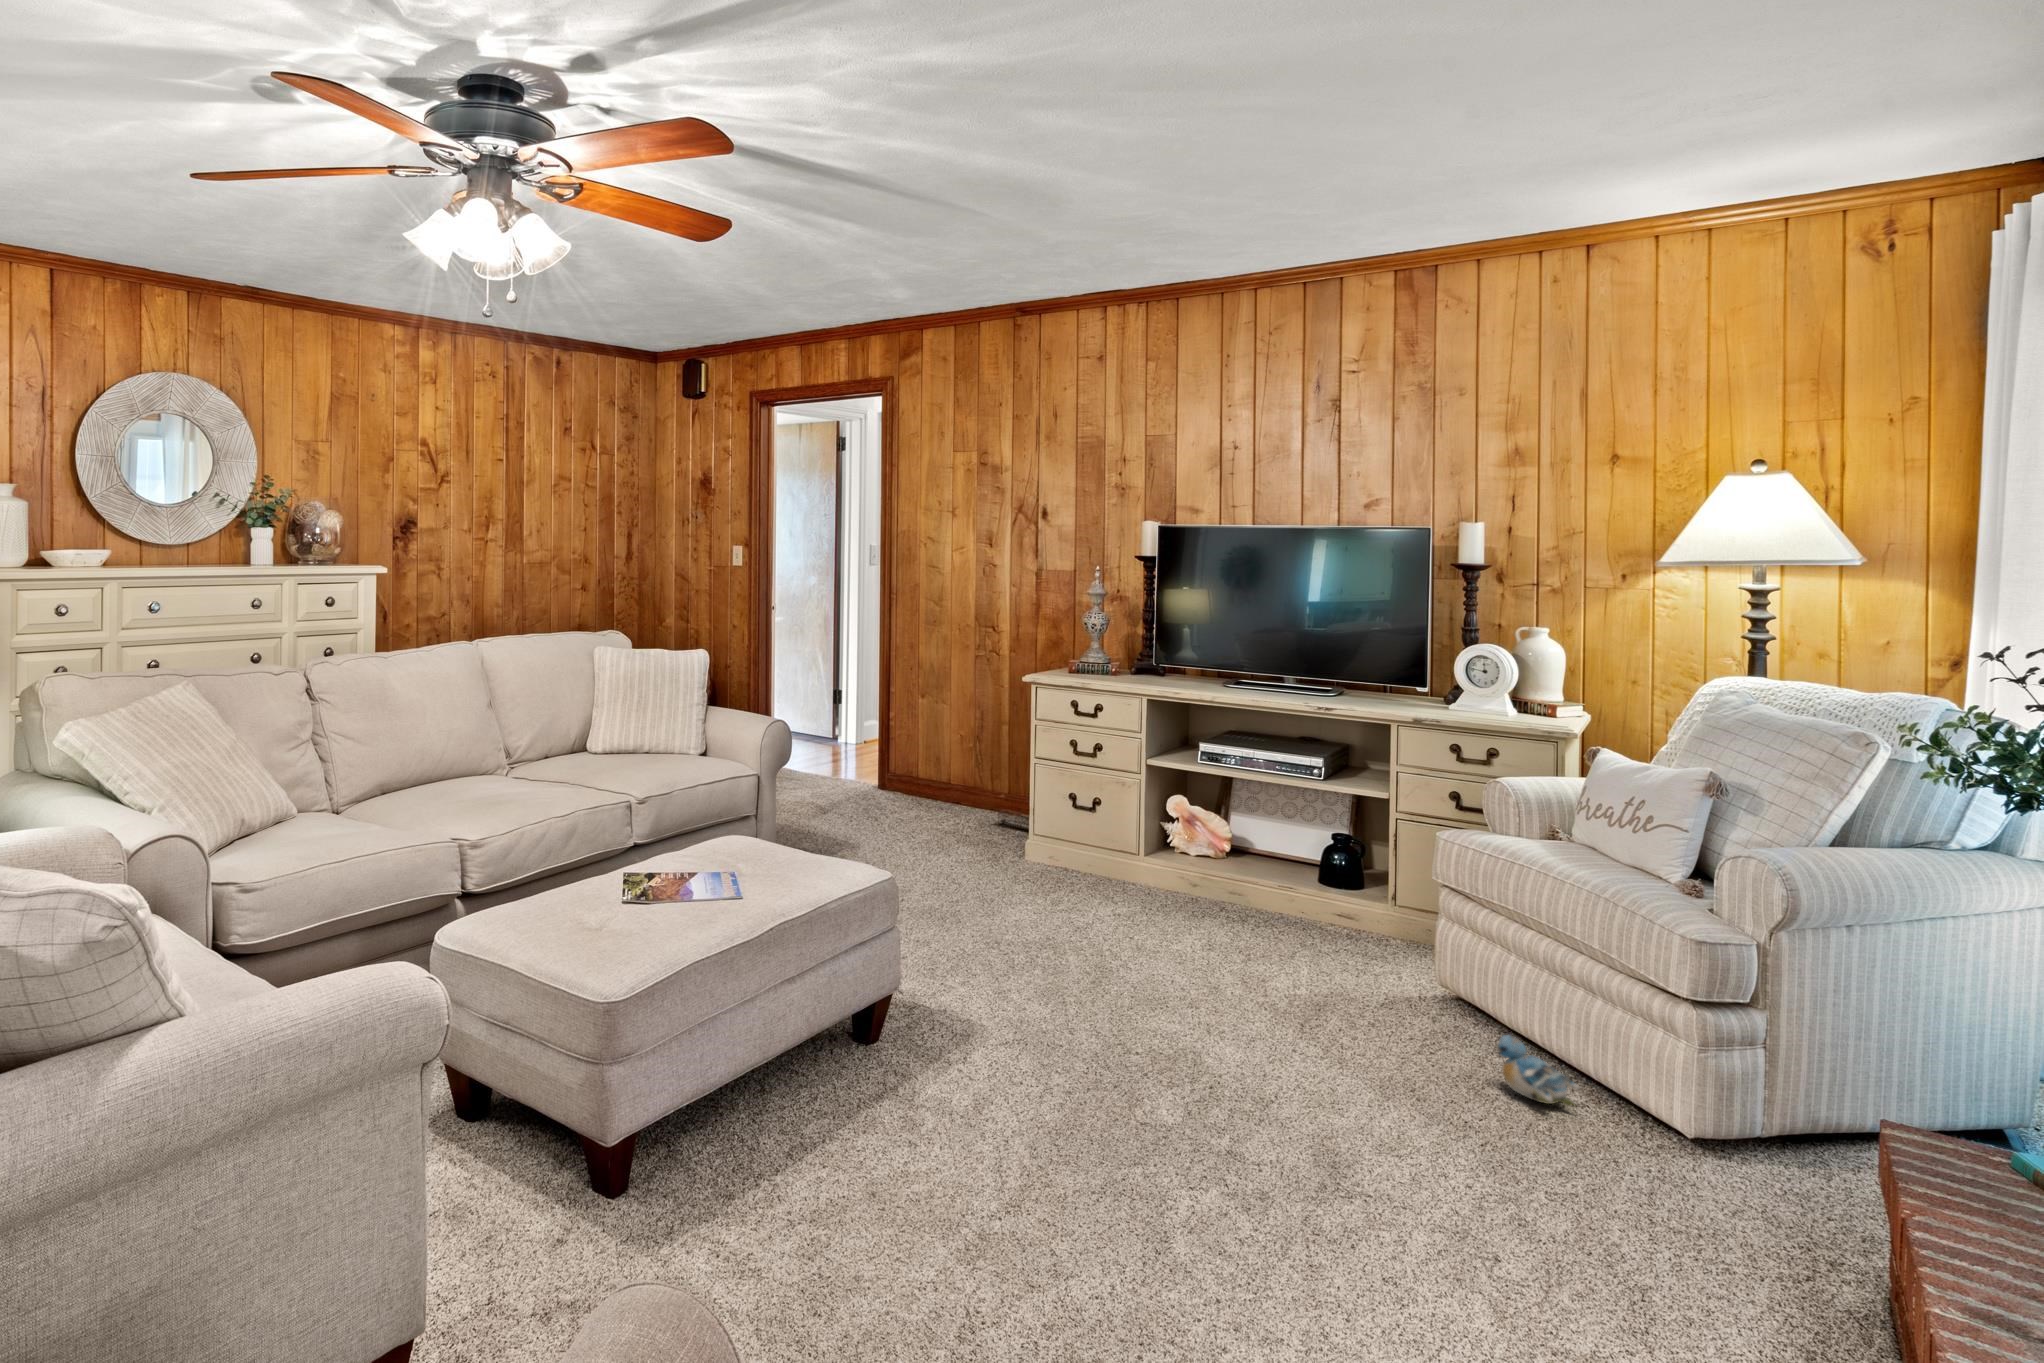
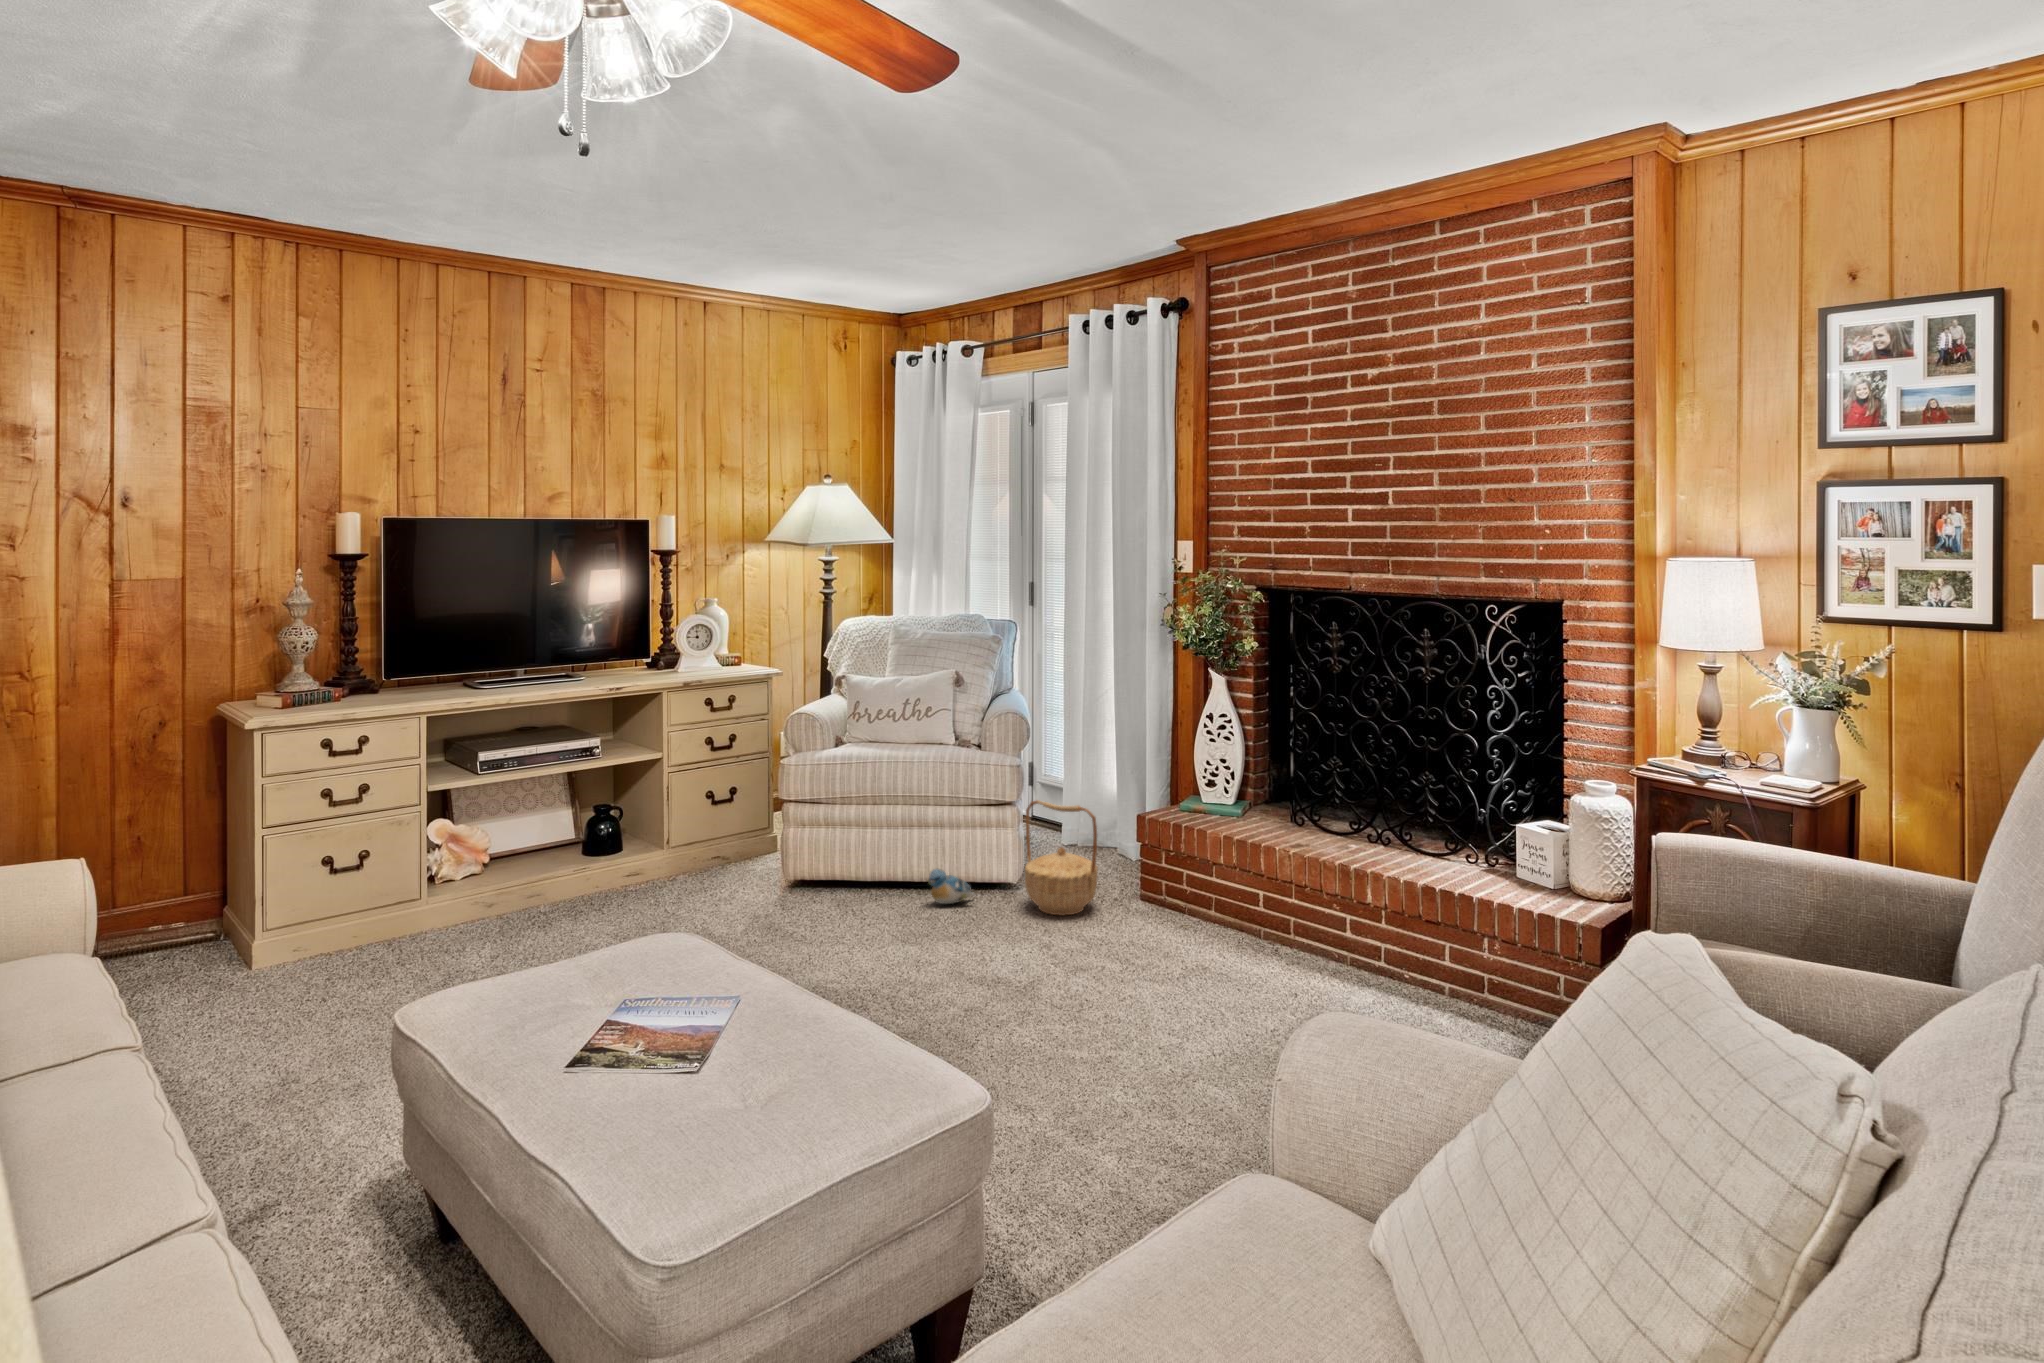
basket: none [1577,999,1733,1216] -> present [1025,800,1098,915]

